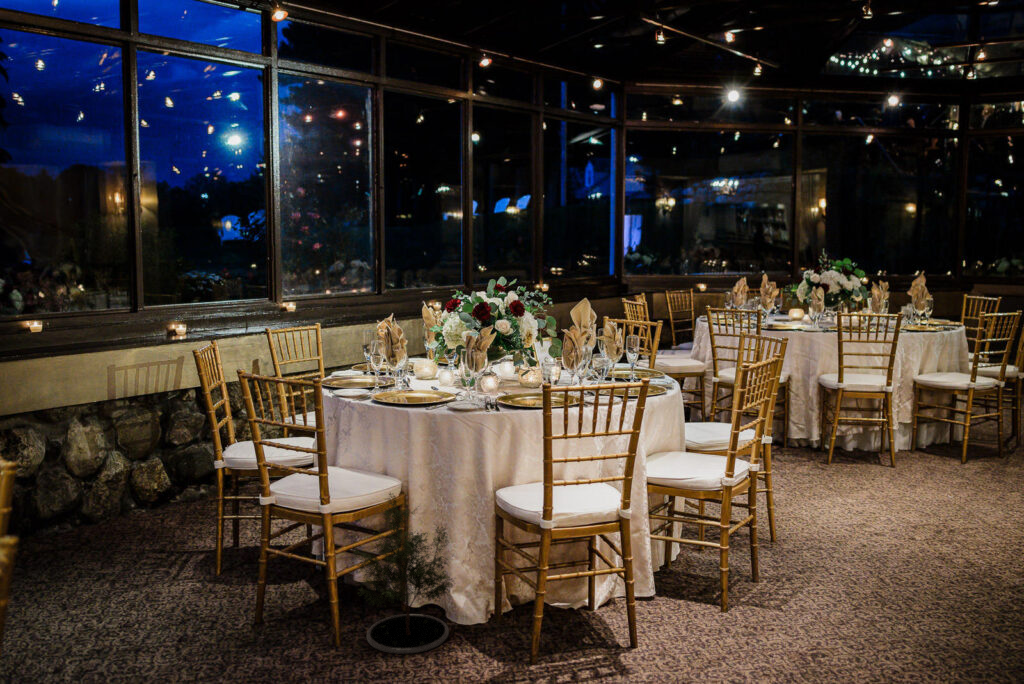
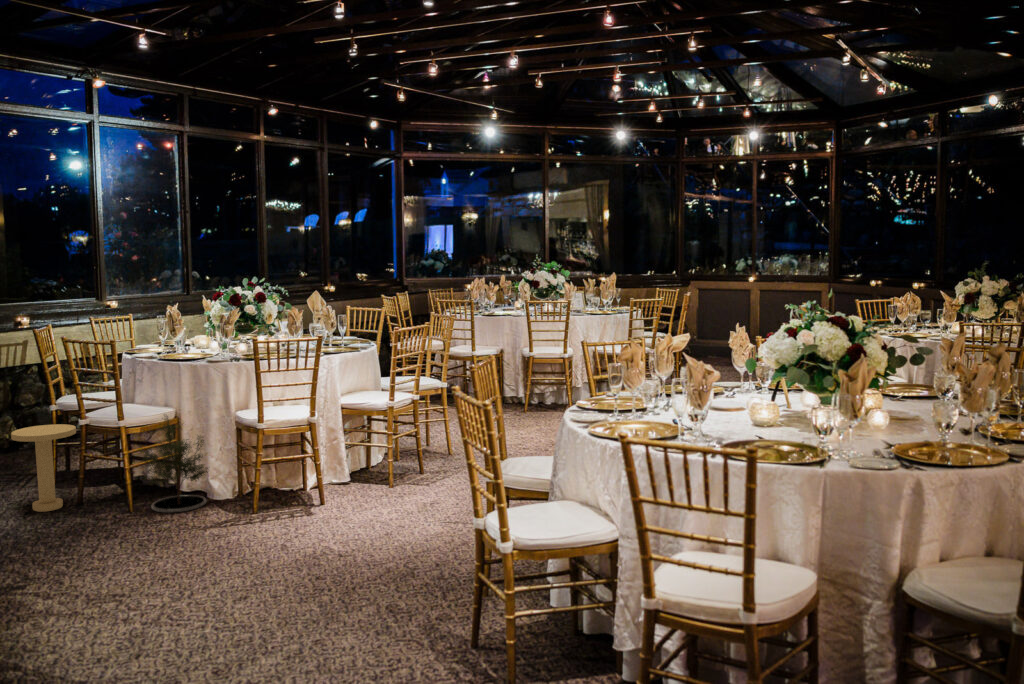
side table: none [163,496,256,635] -> present [11,424,76,512]

